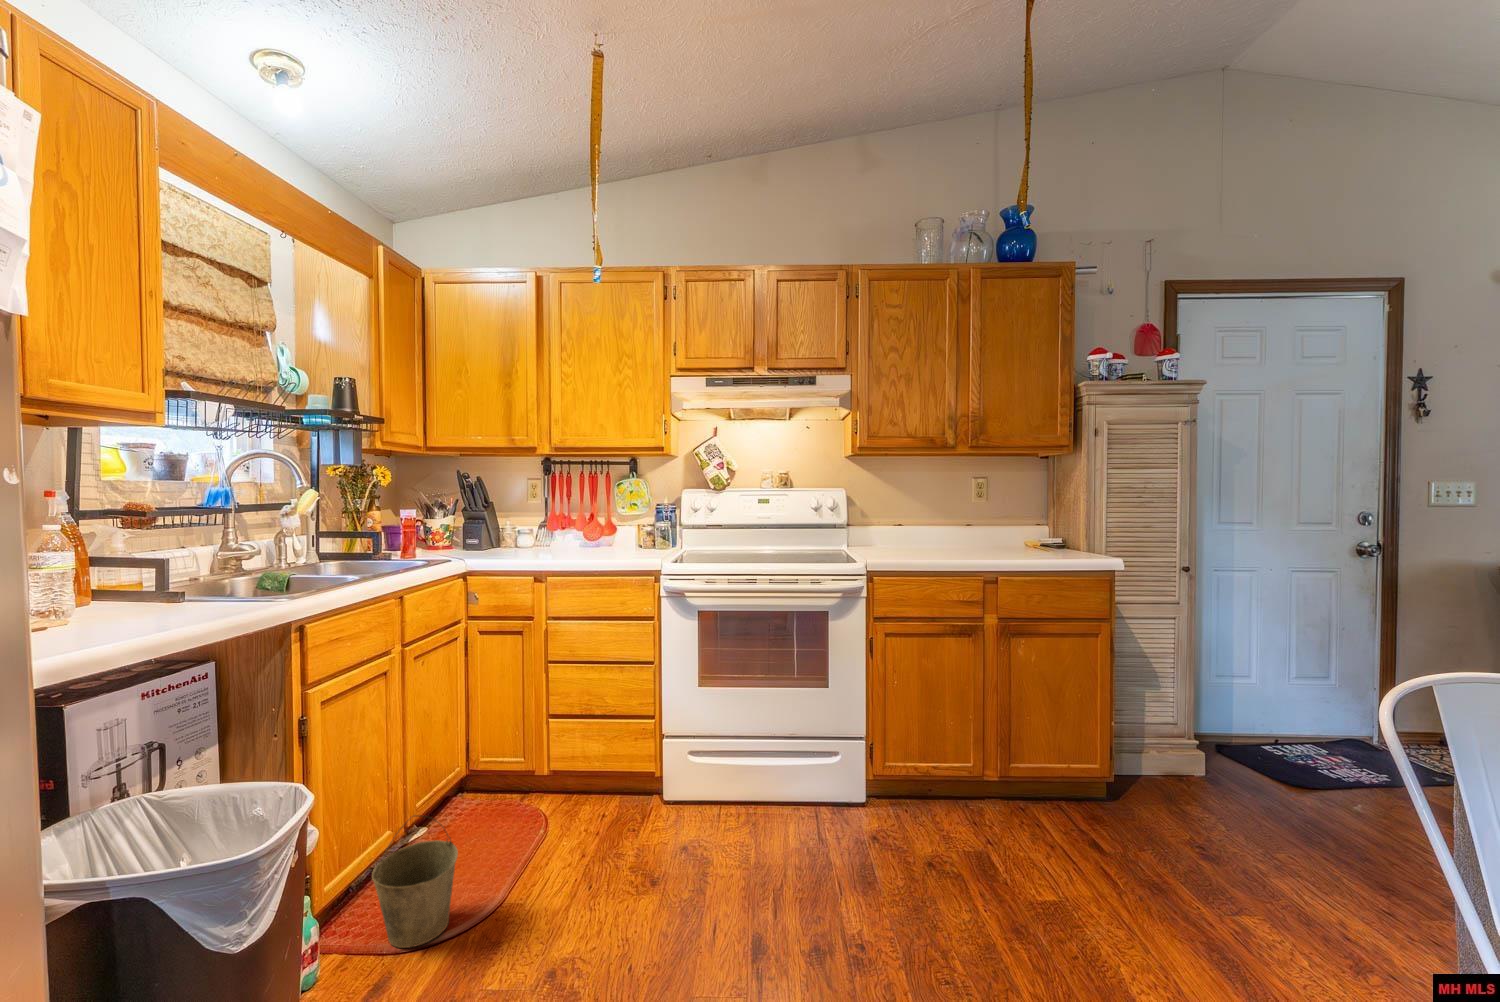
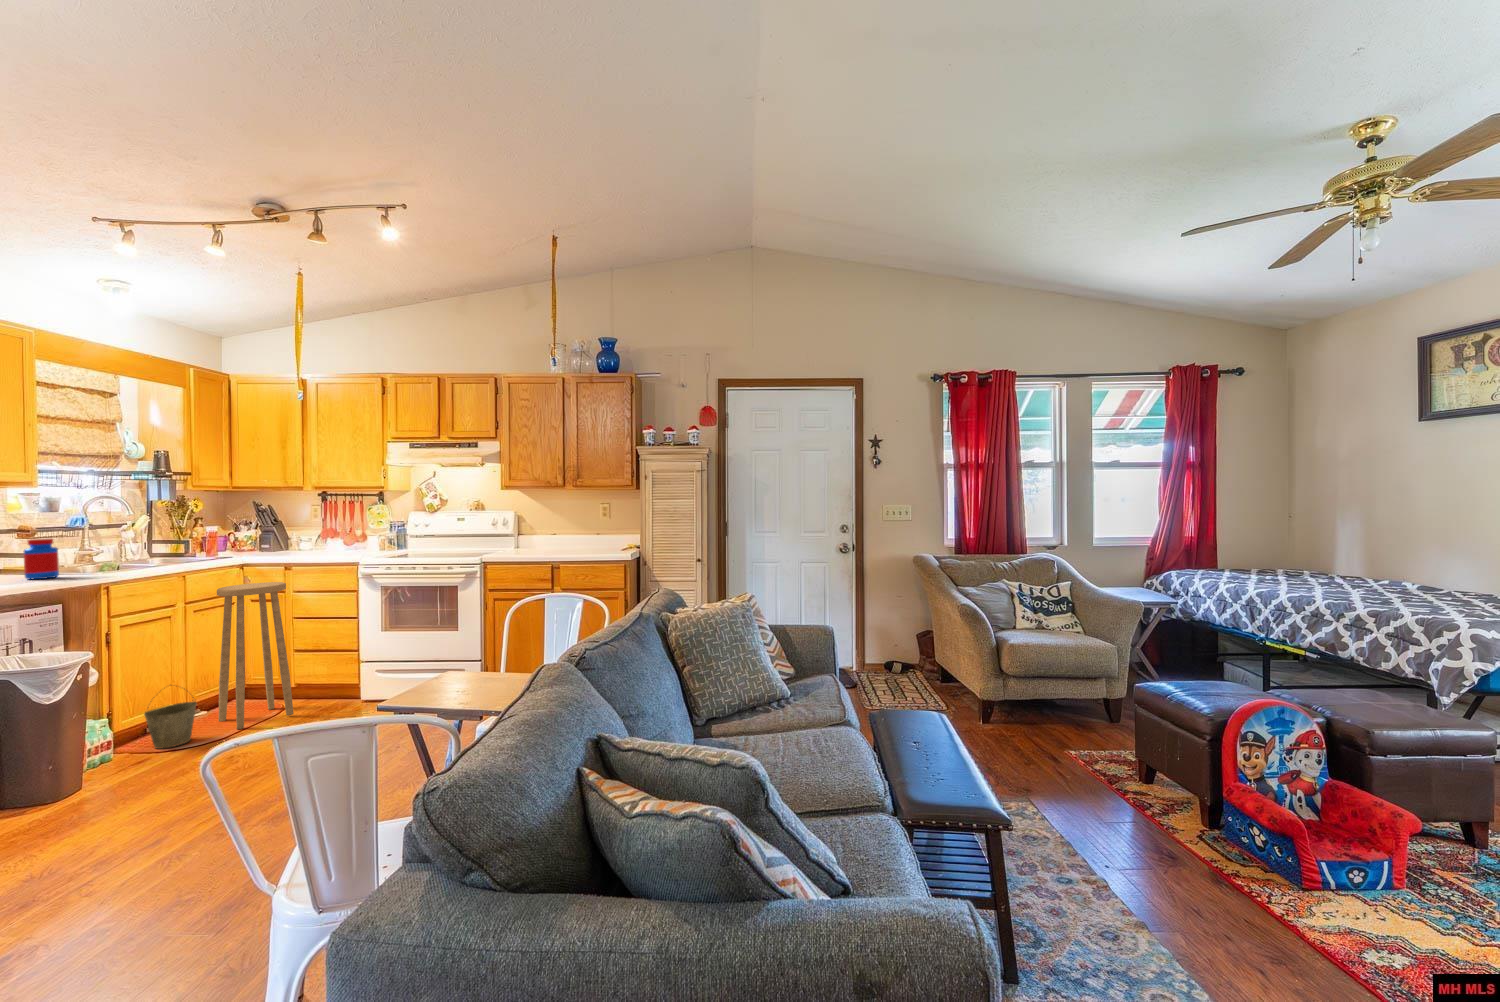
jar: none [154,529,223,619] -> present [23,539,59,579]
stool: none [462,606,582,883] -> present [217,582,294,729]

